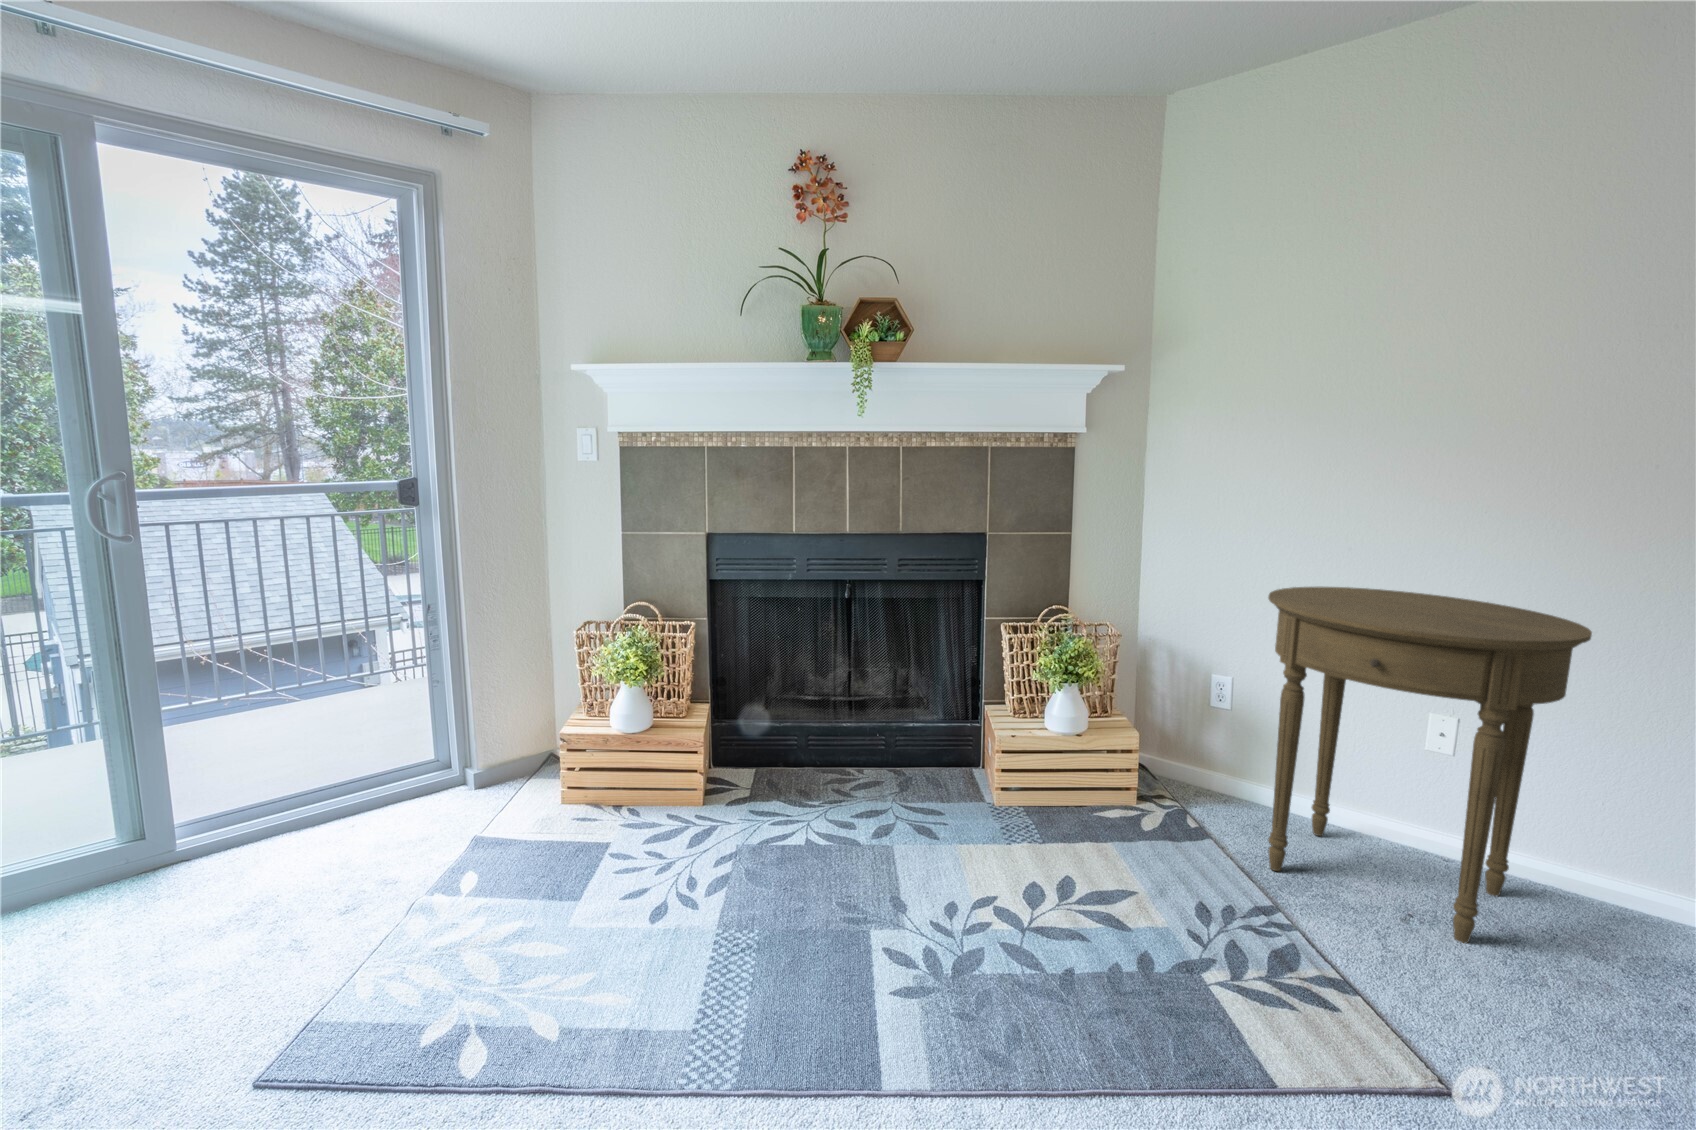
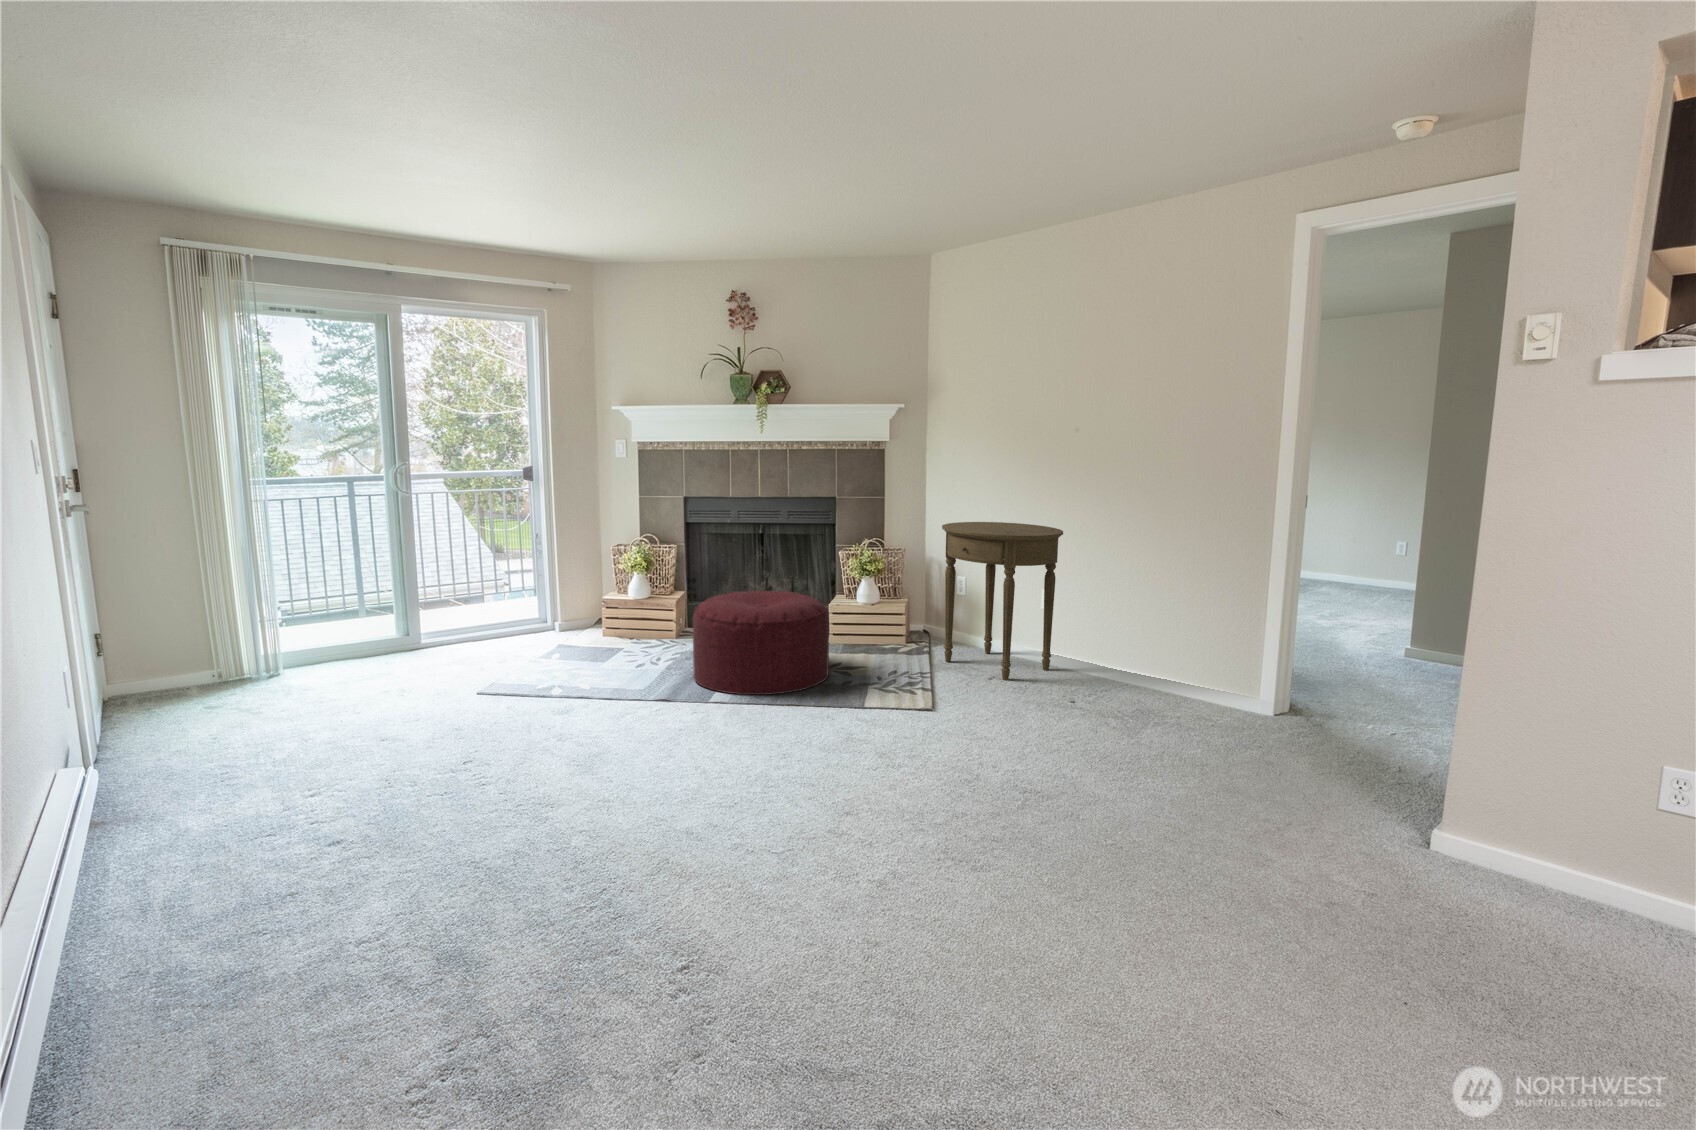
ottoman: none [788,743,1099,1053] -> present [693,591,829,695]

